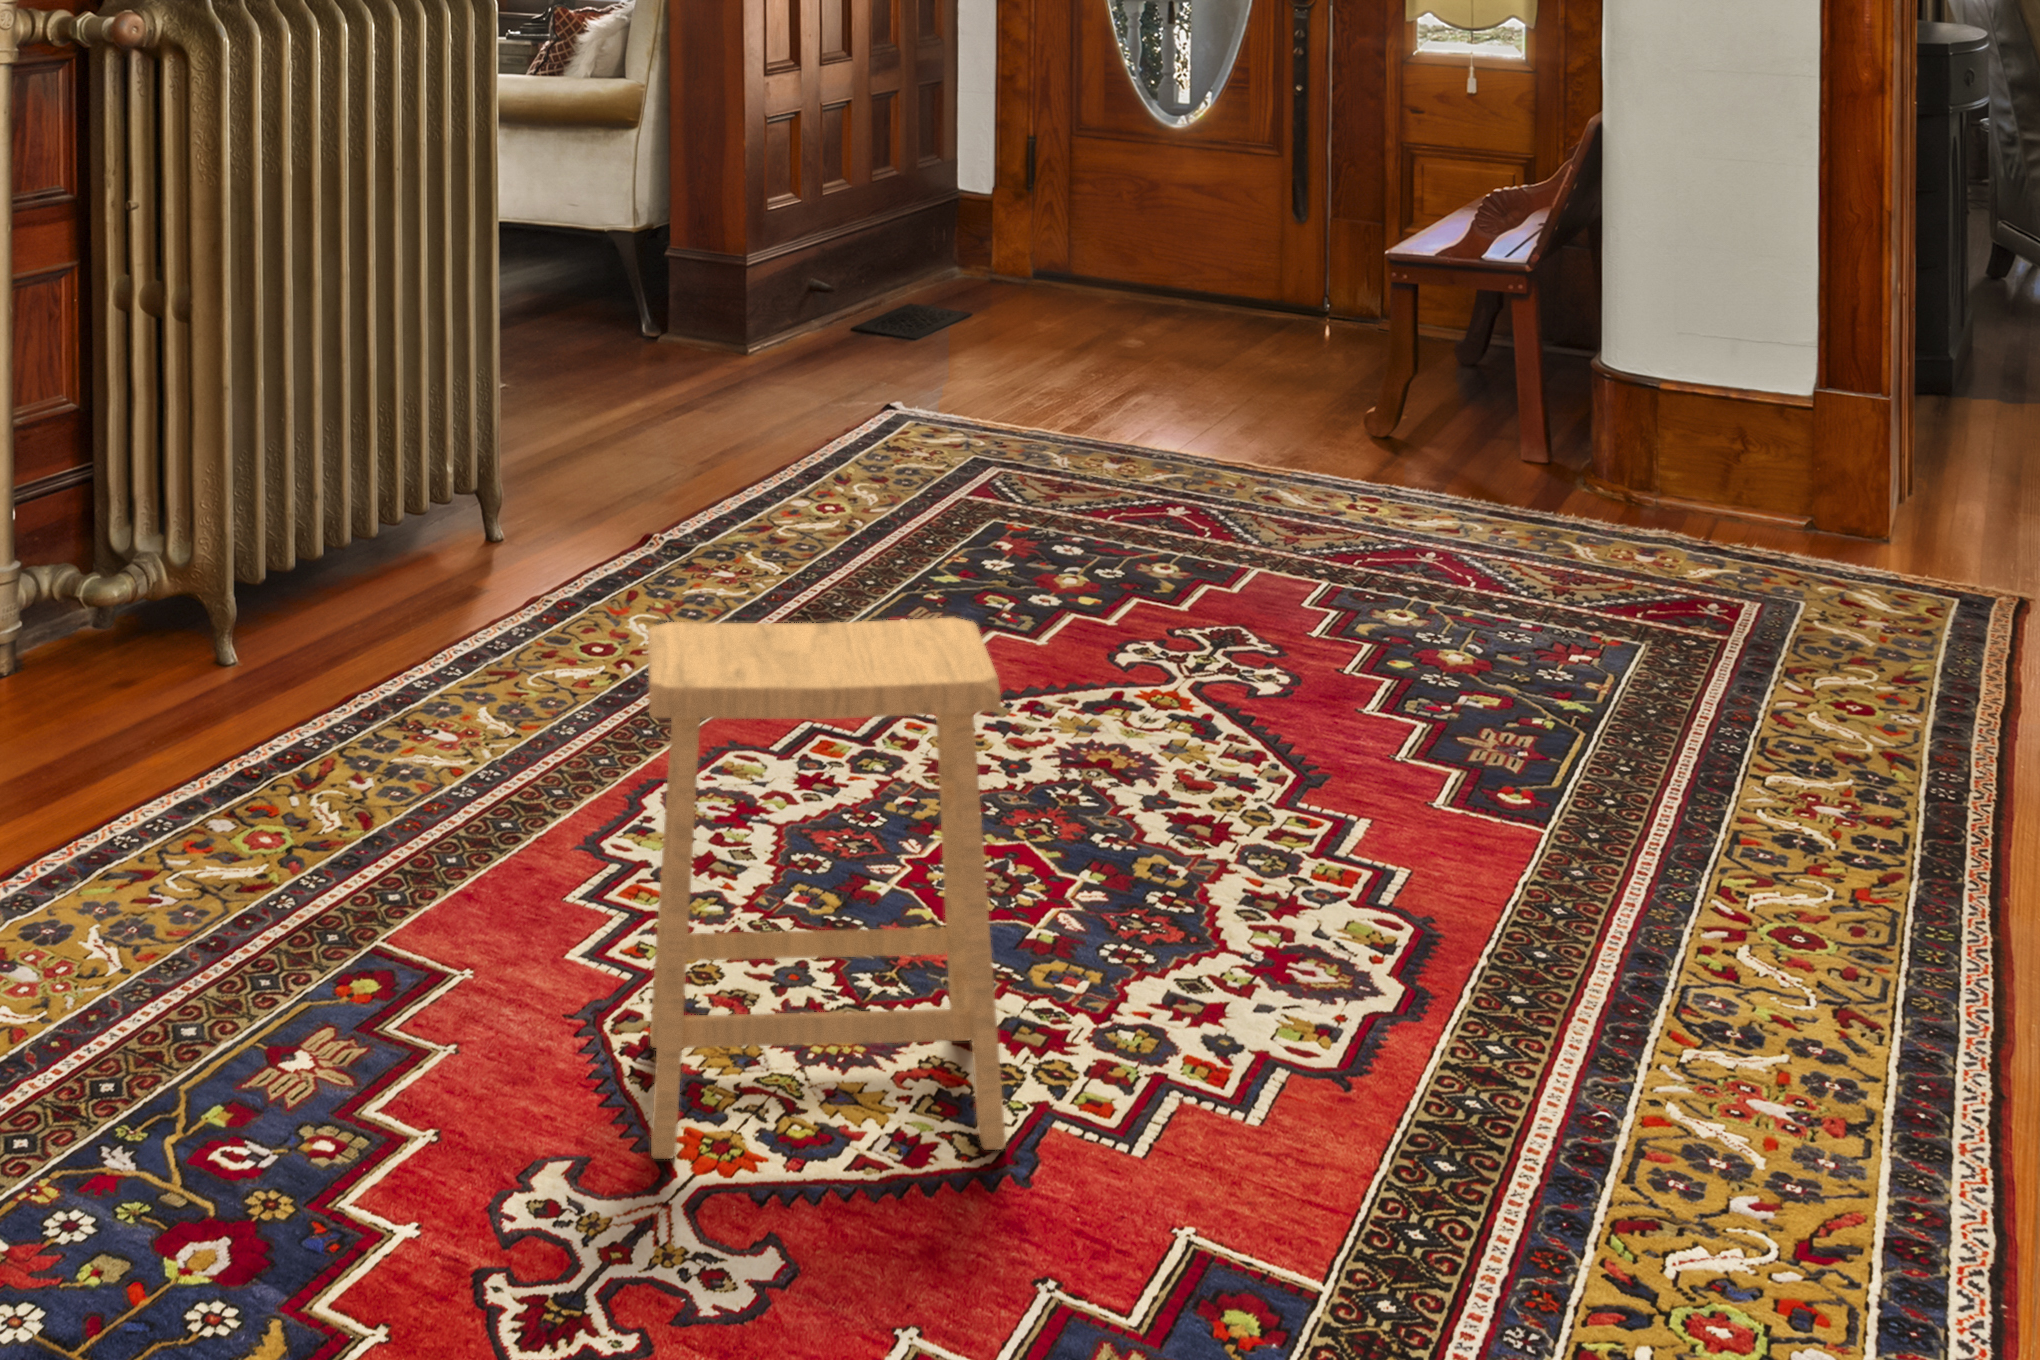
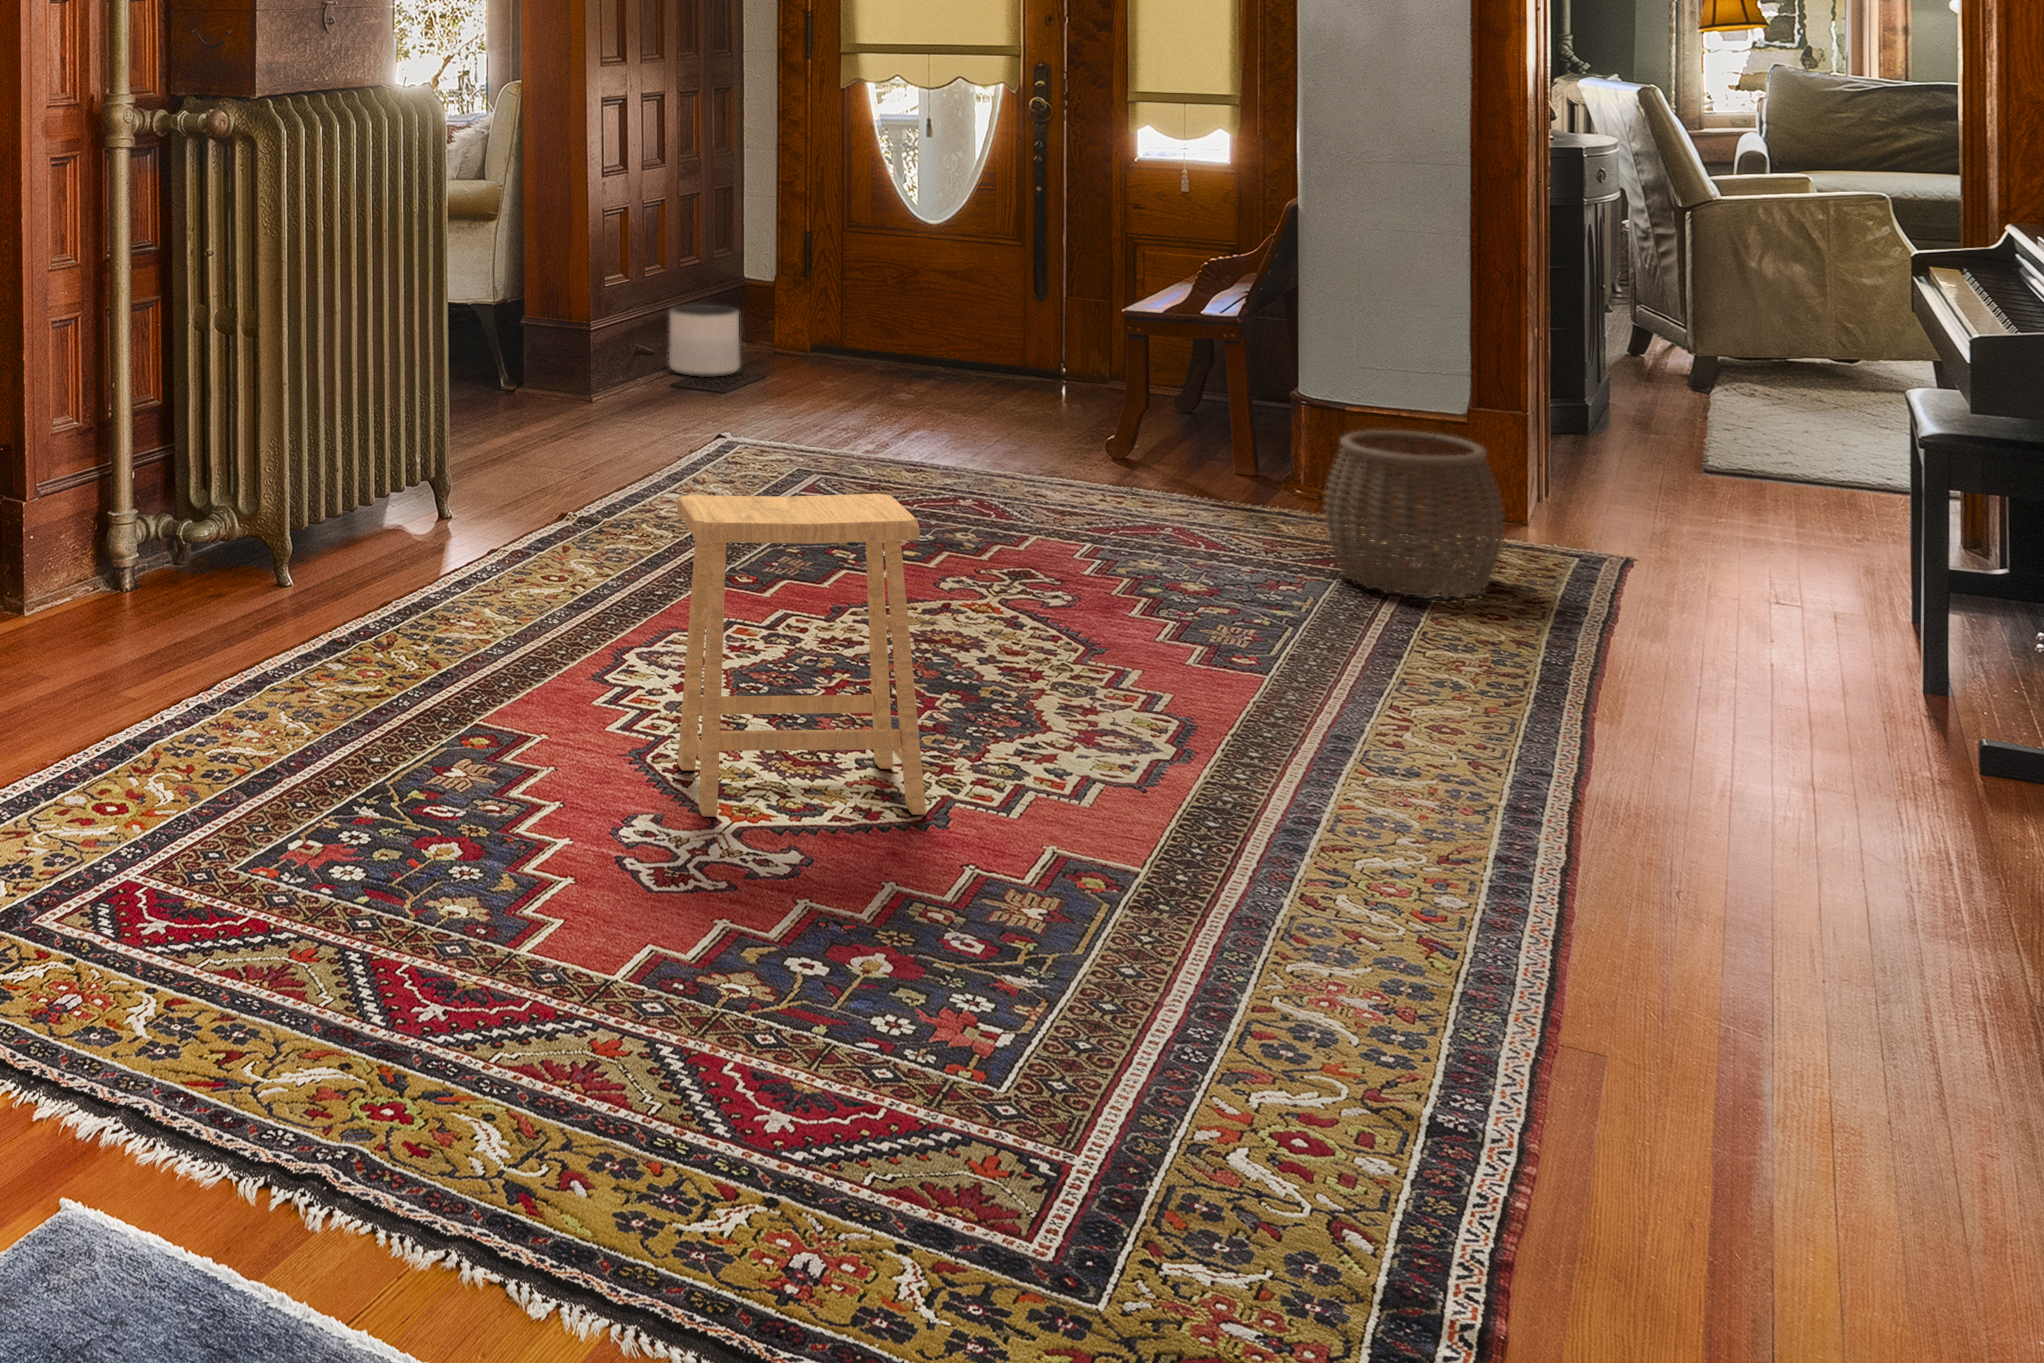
planter: none [854,223,938,313] -> present [669,305,740,377]
woven basket: none [1631,437,1874,680] -> present [1324,430,1504,599]

